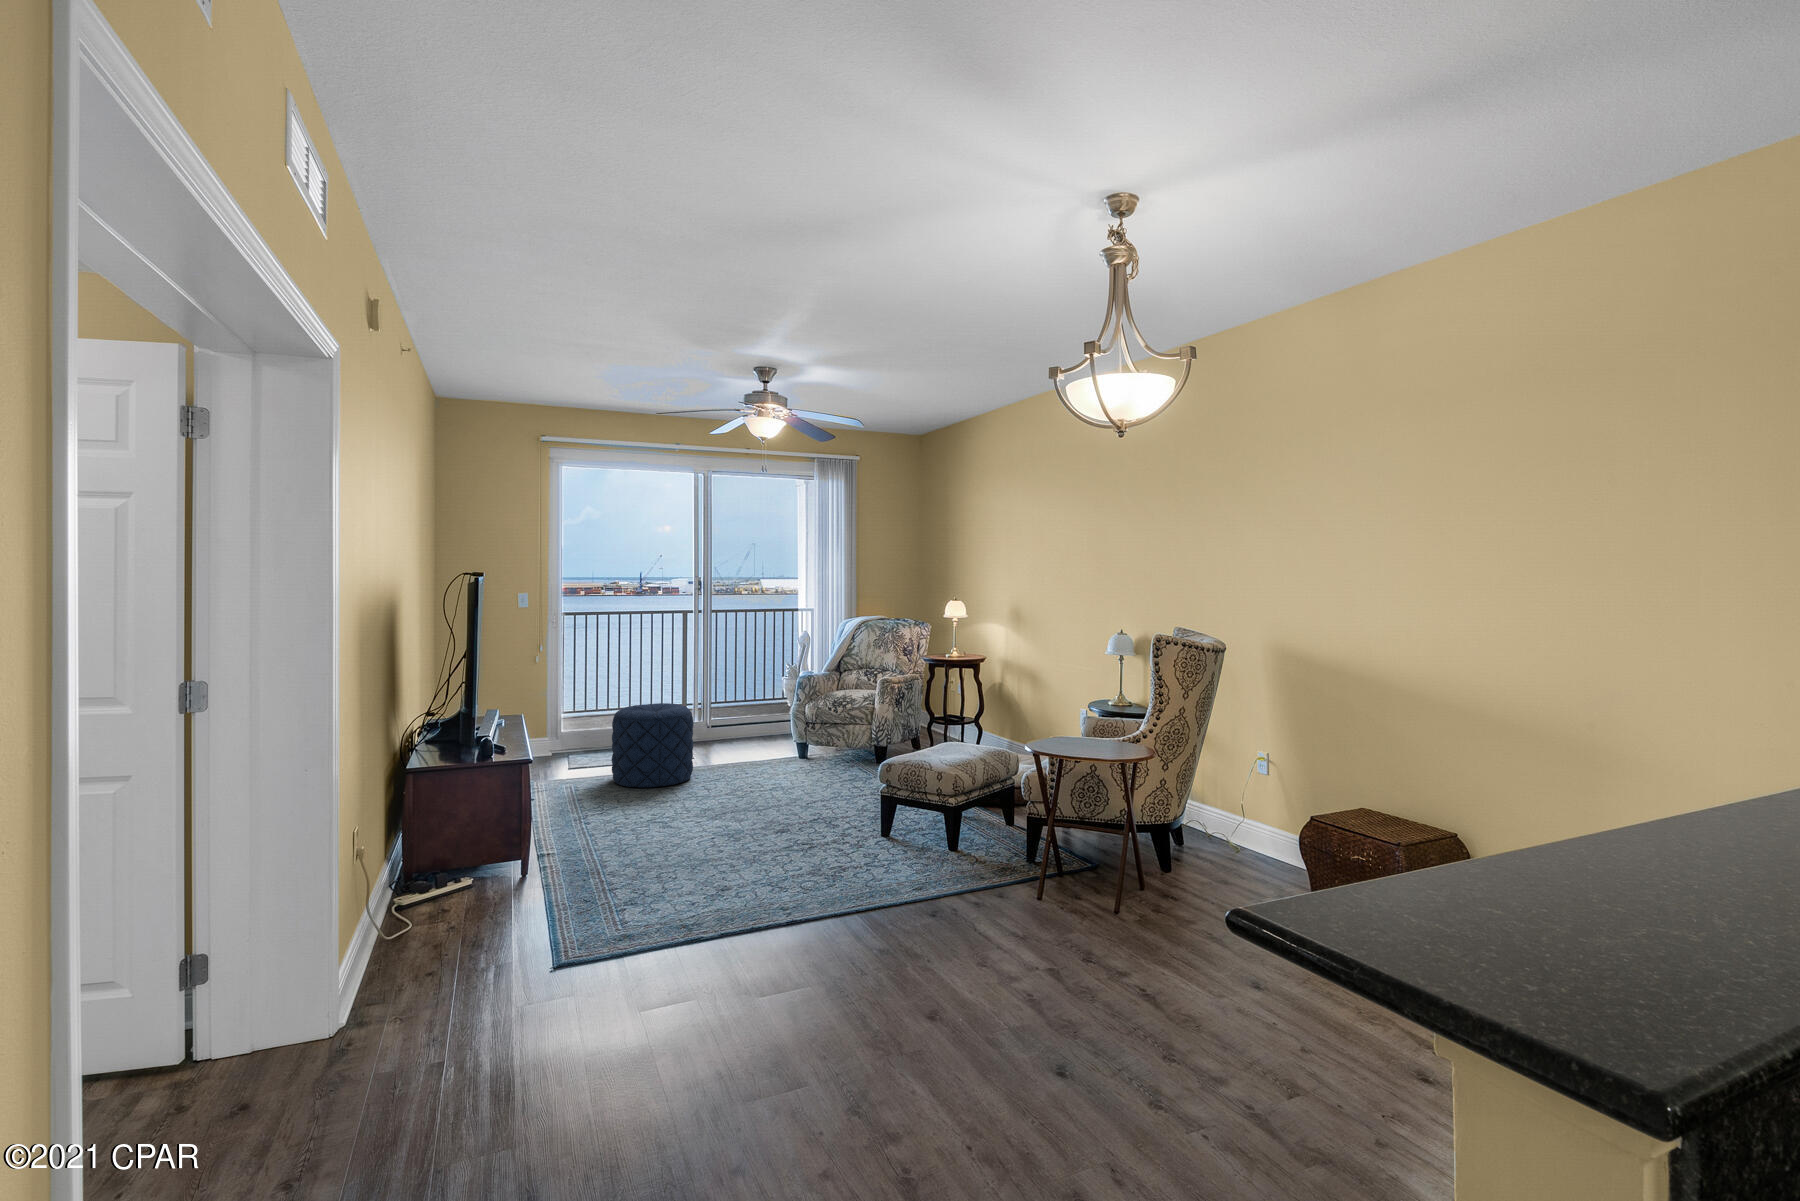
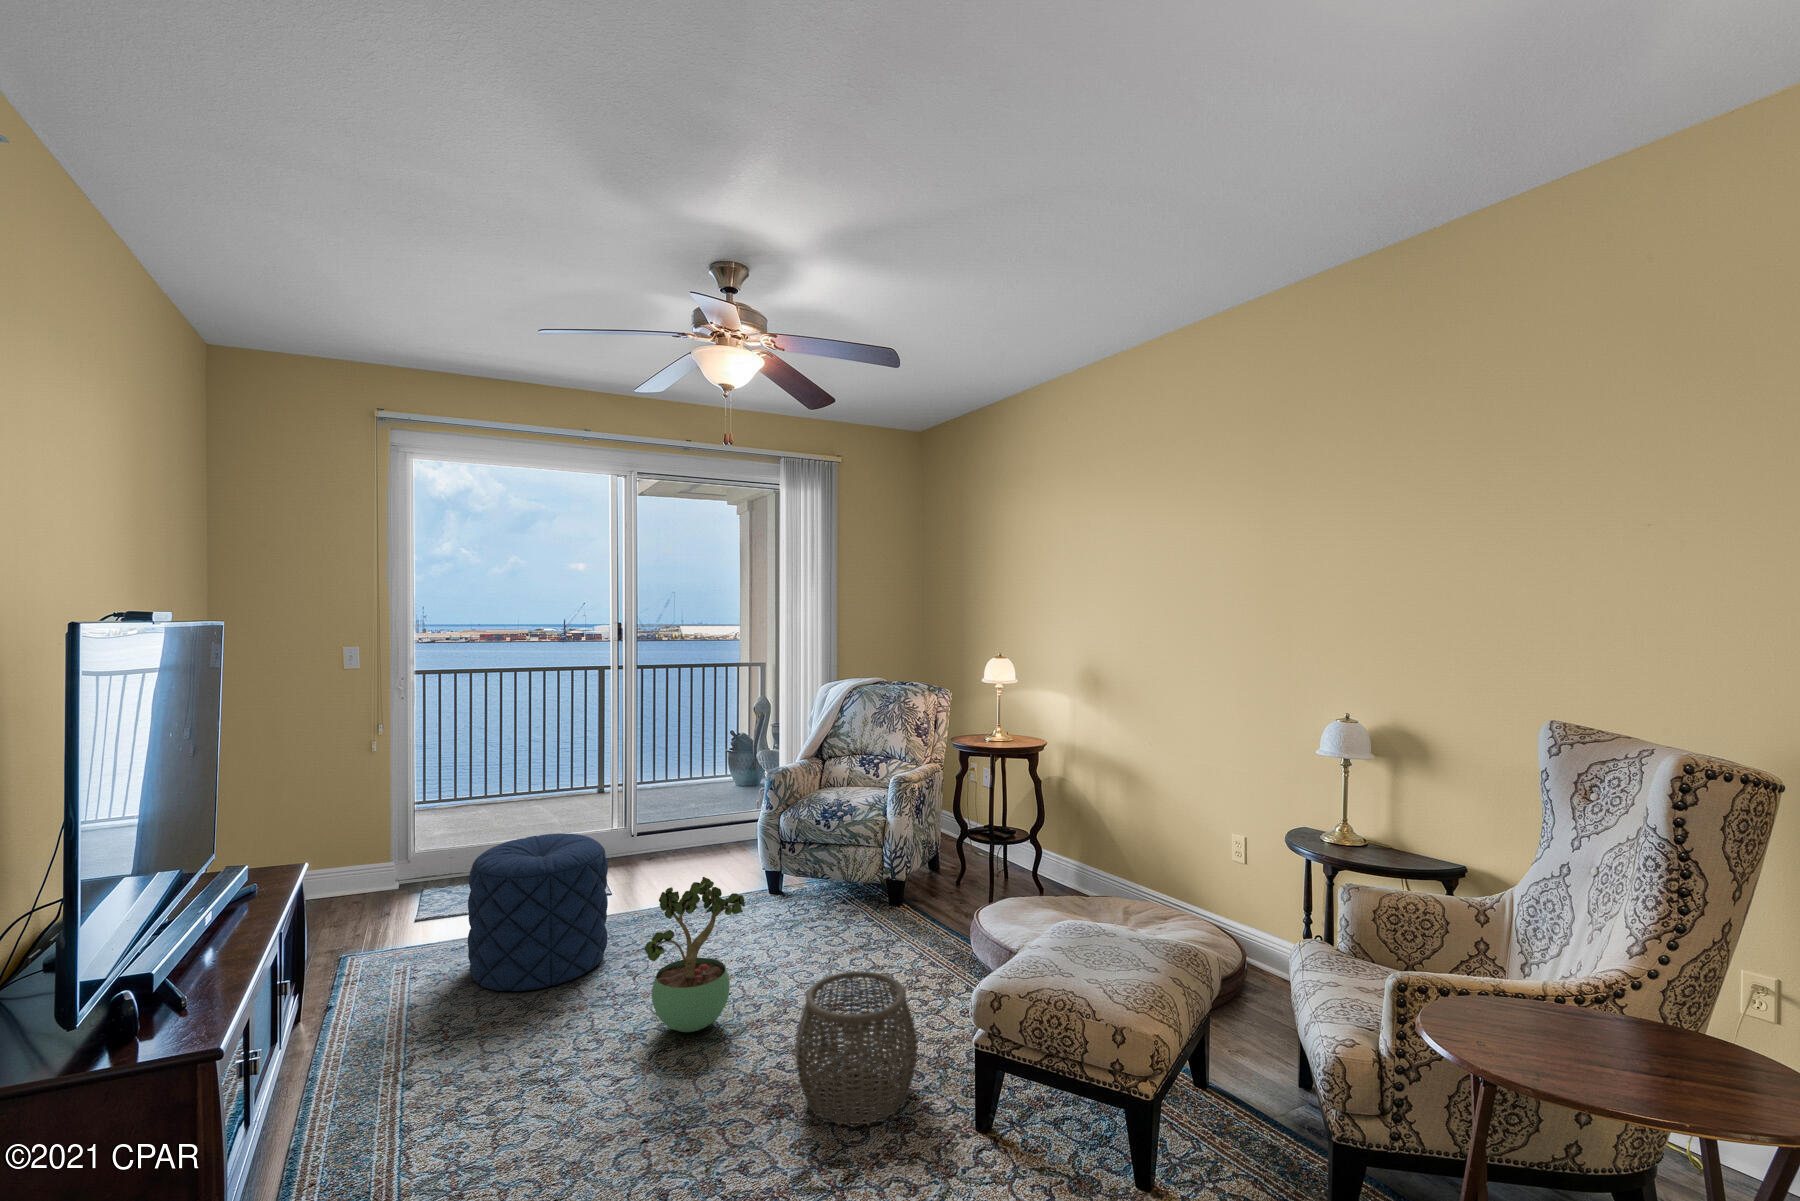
potted plant: none [712,716,770,804] -> present [644,877,745,1032]
woven basket: none [788,764,856,834] -> present [794,971,918,1127]

